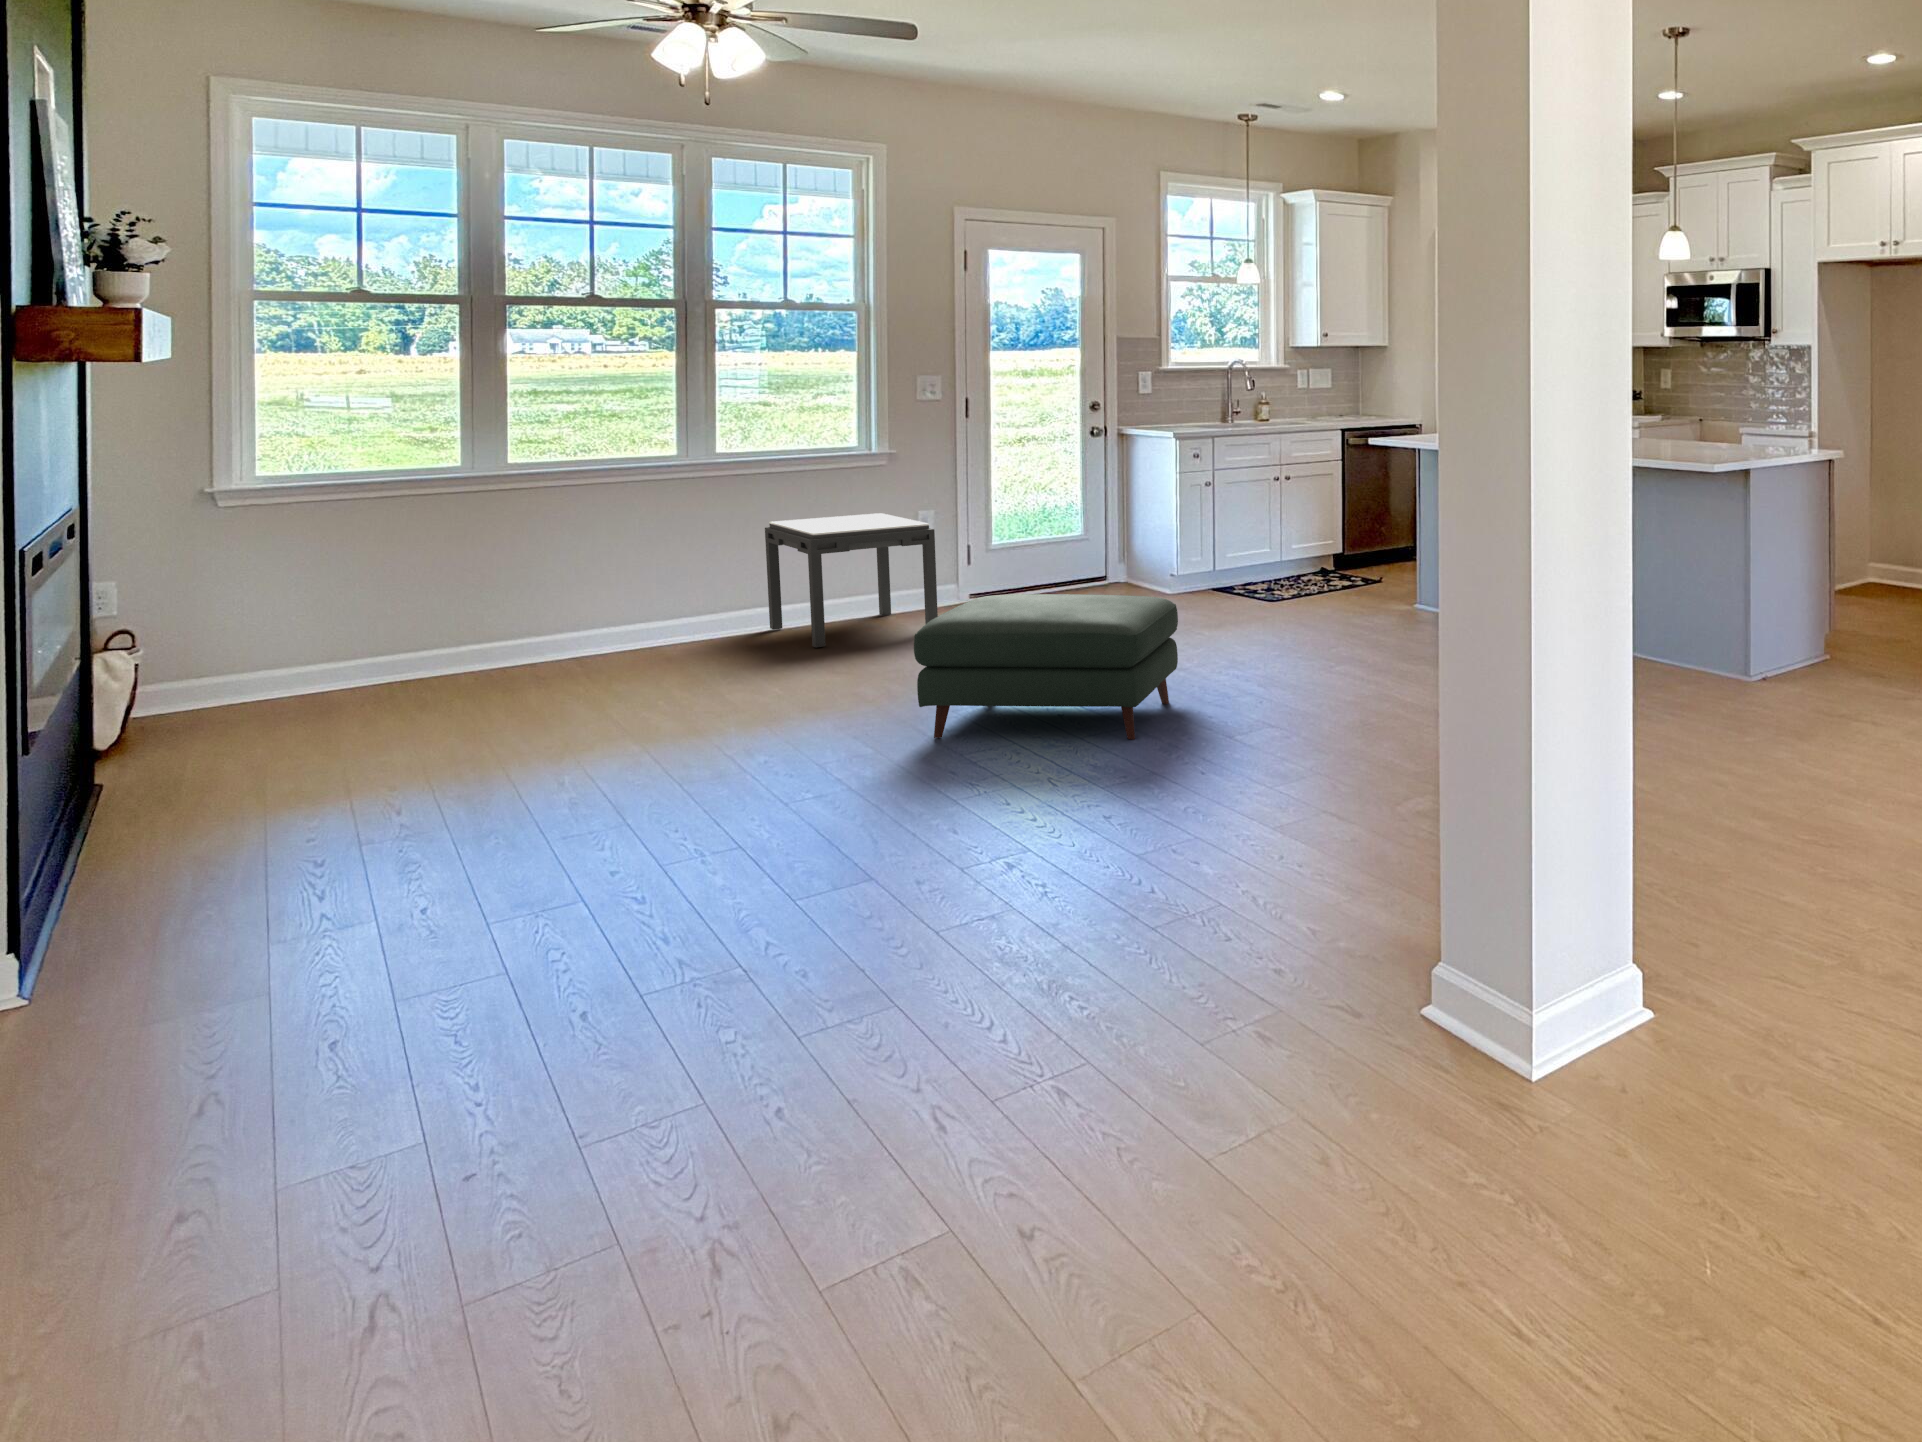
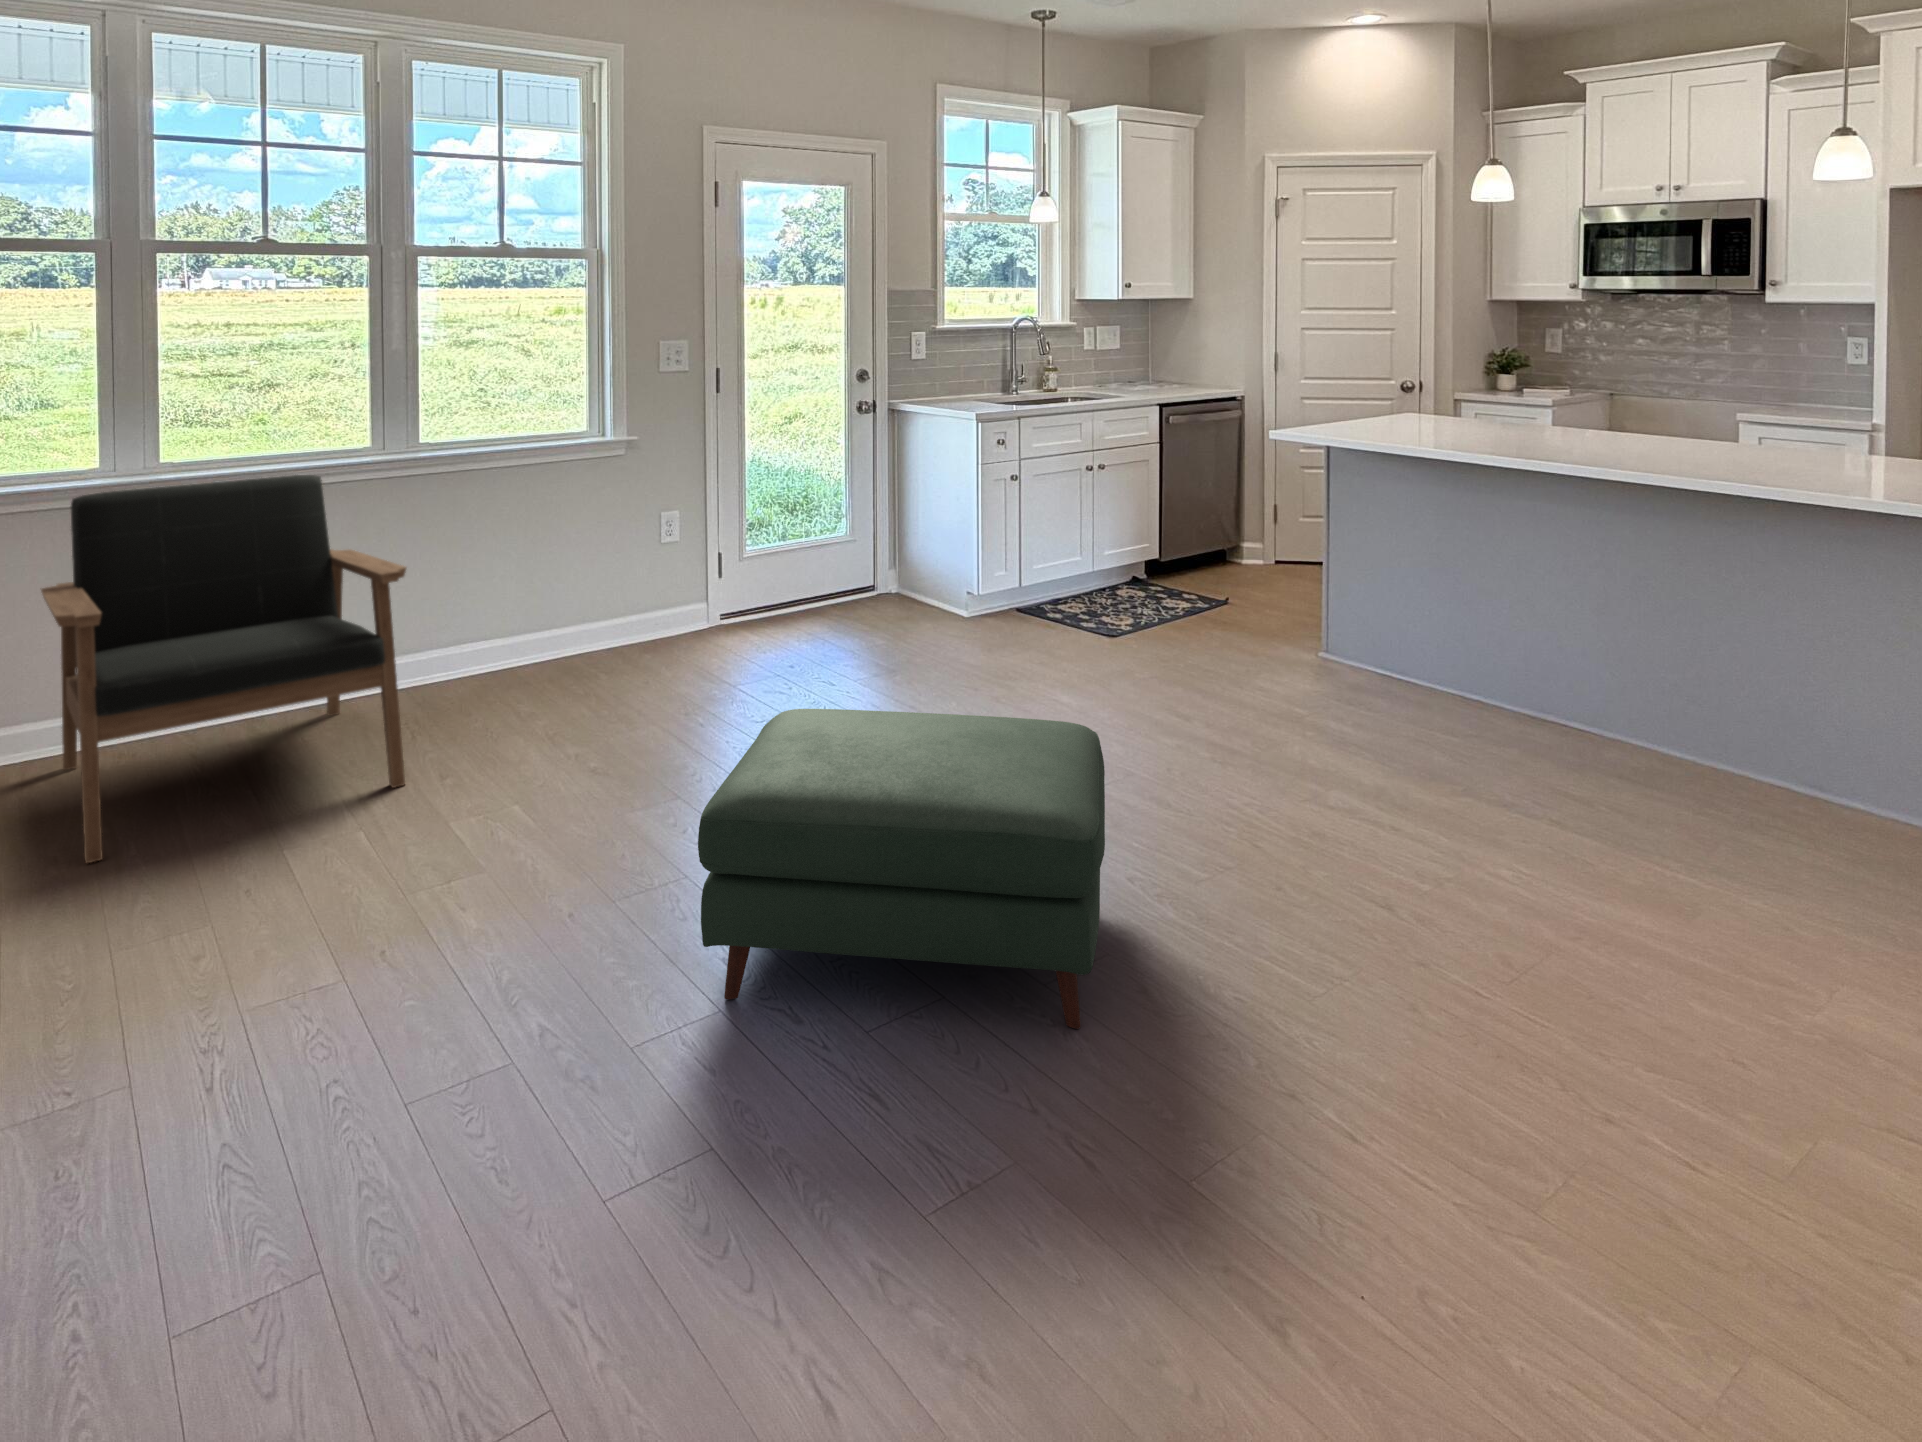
armchair: none [441,471,729,709] -> present [41,475,406,863]
side table: present [765,513,938,647] -> none [465,519,681,724]

